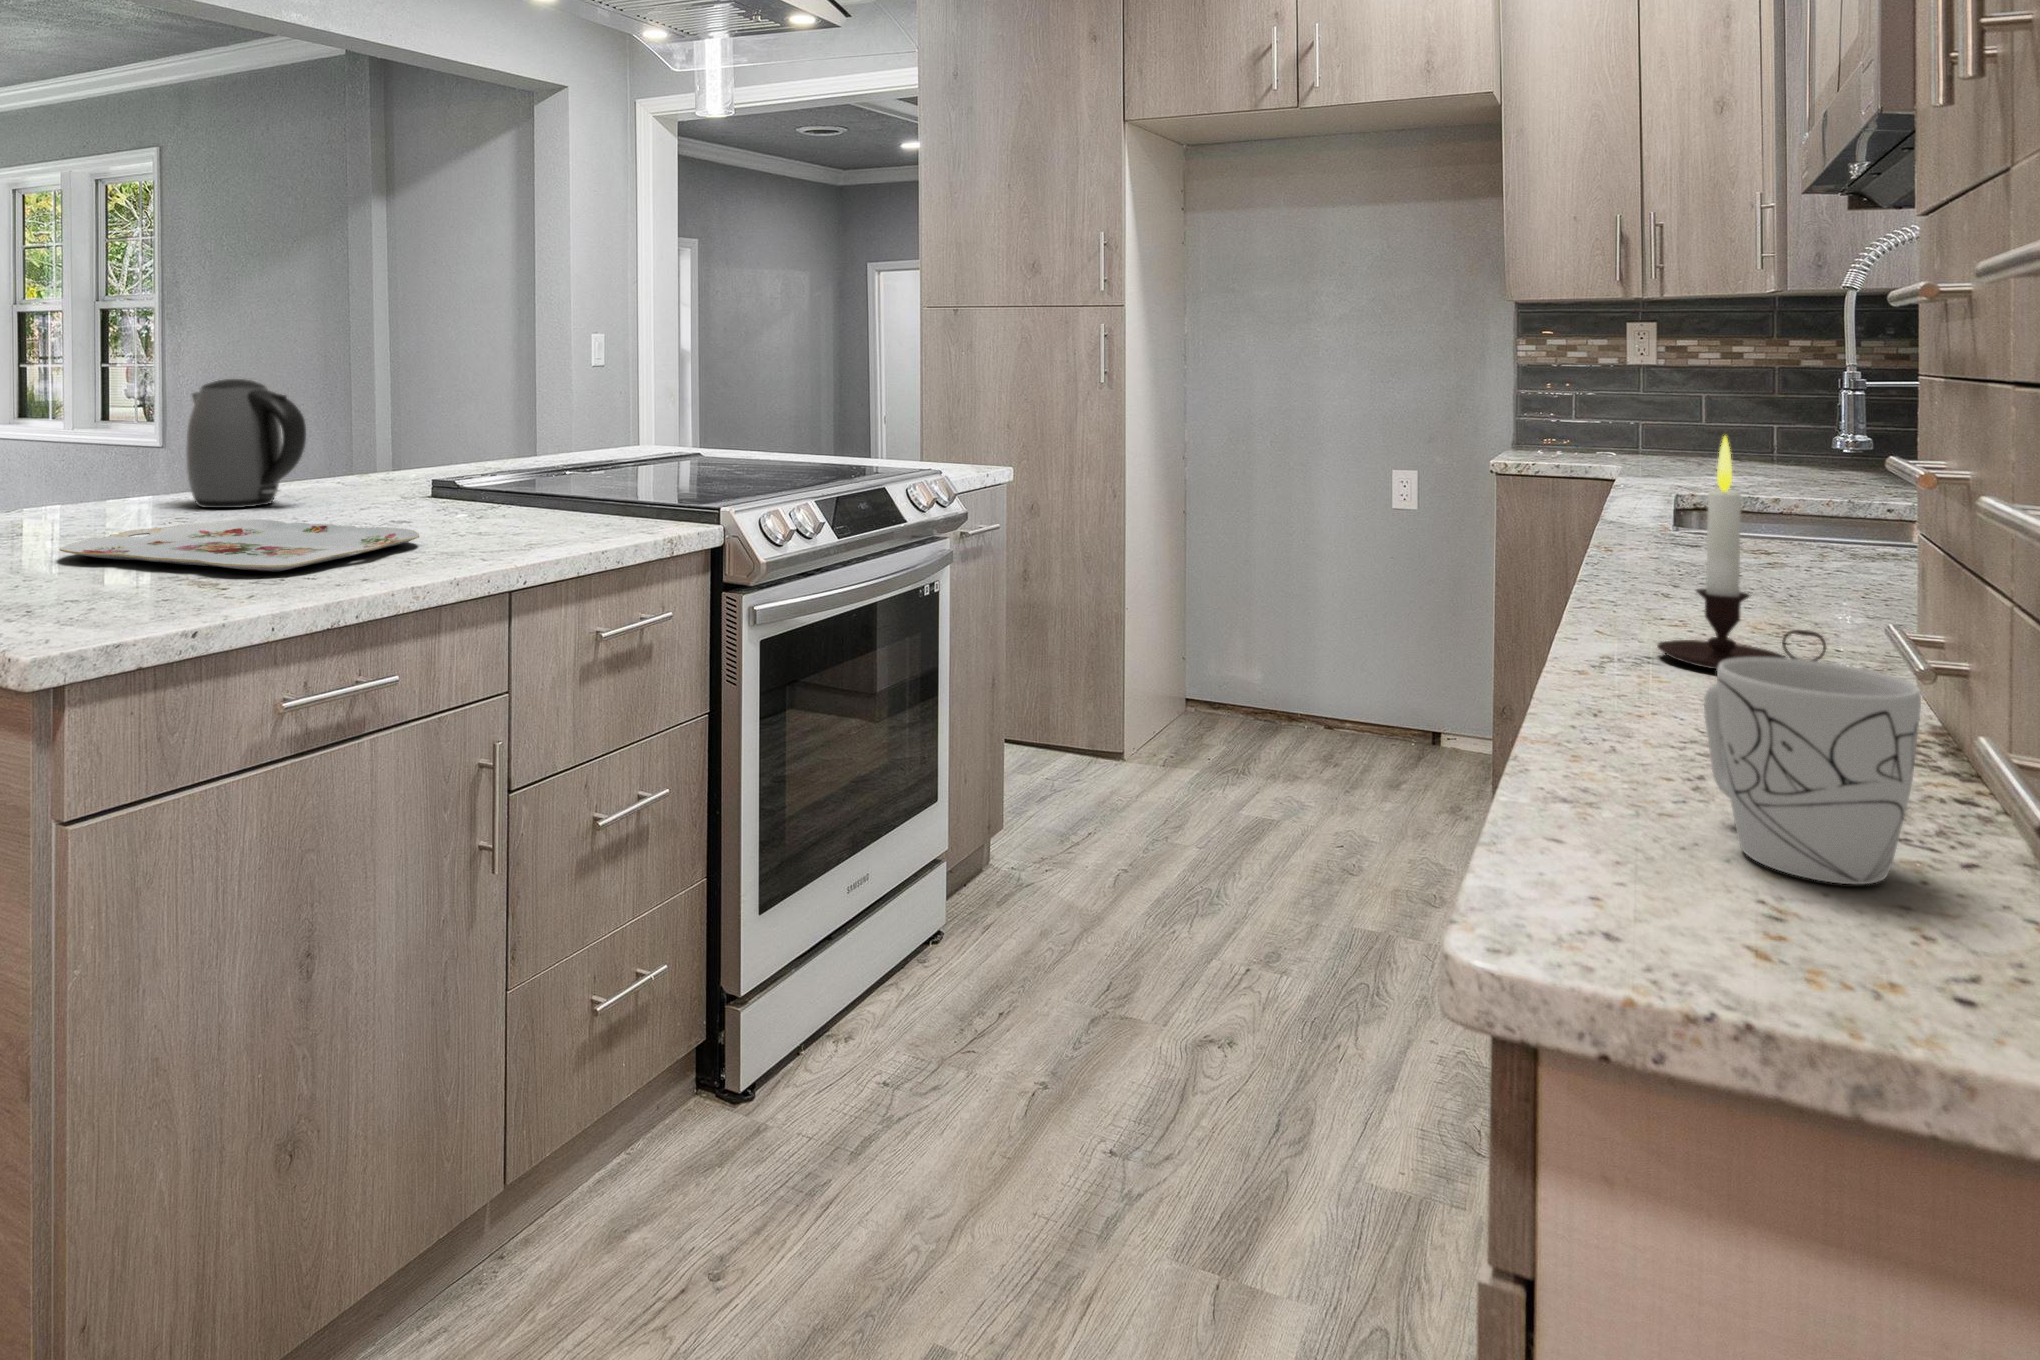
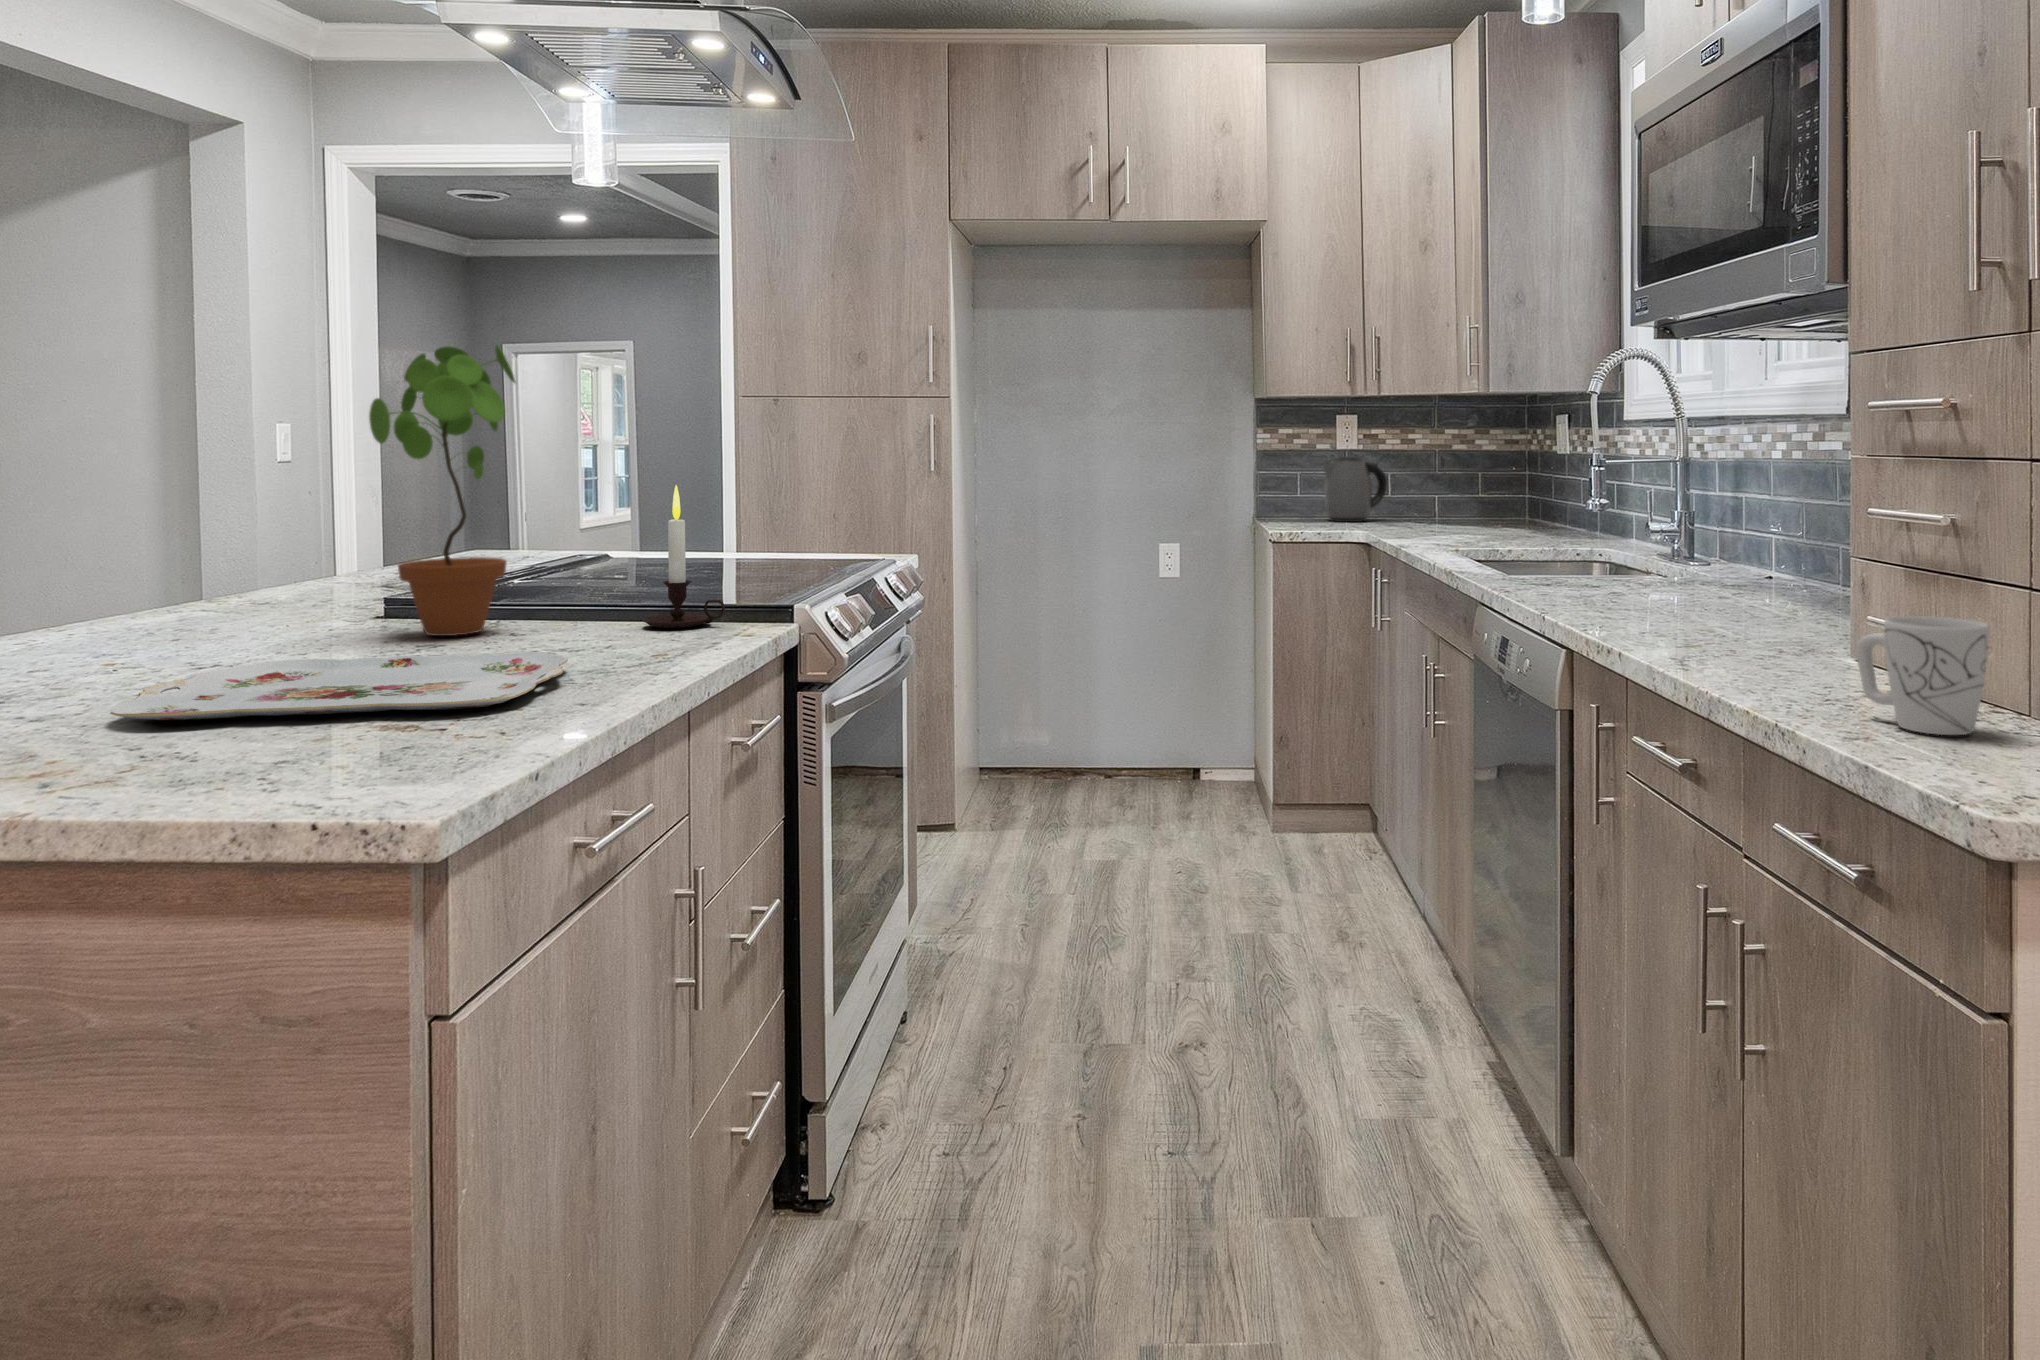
potted plant: none [378,262,491,511] -> present [369,344,515,636]
kettle: present [186,379,306,508] -> present [1323,456,1387,522]
candle: present [1657,436,1826,670] -> present [643,485,725,628]

